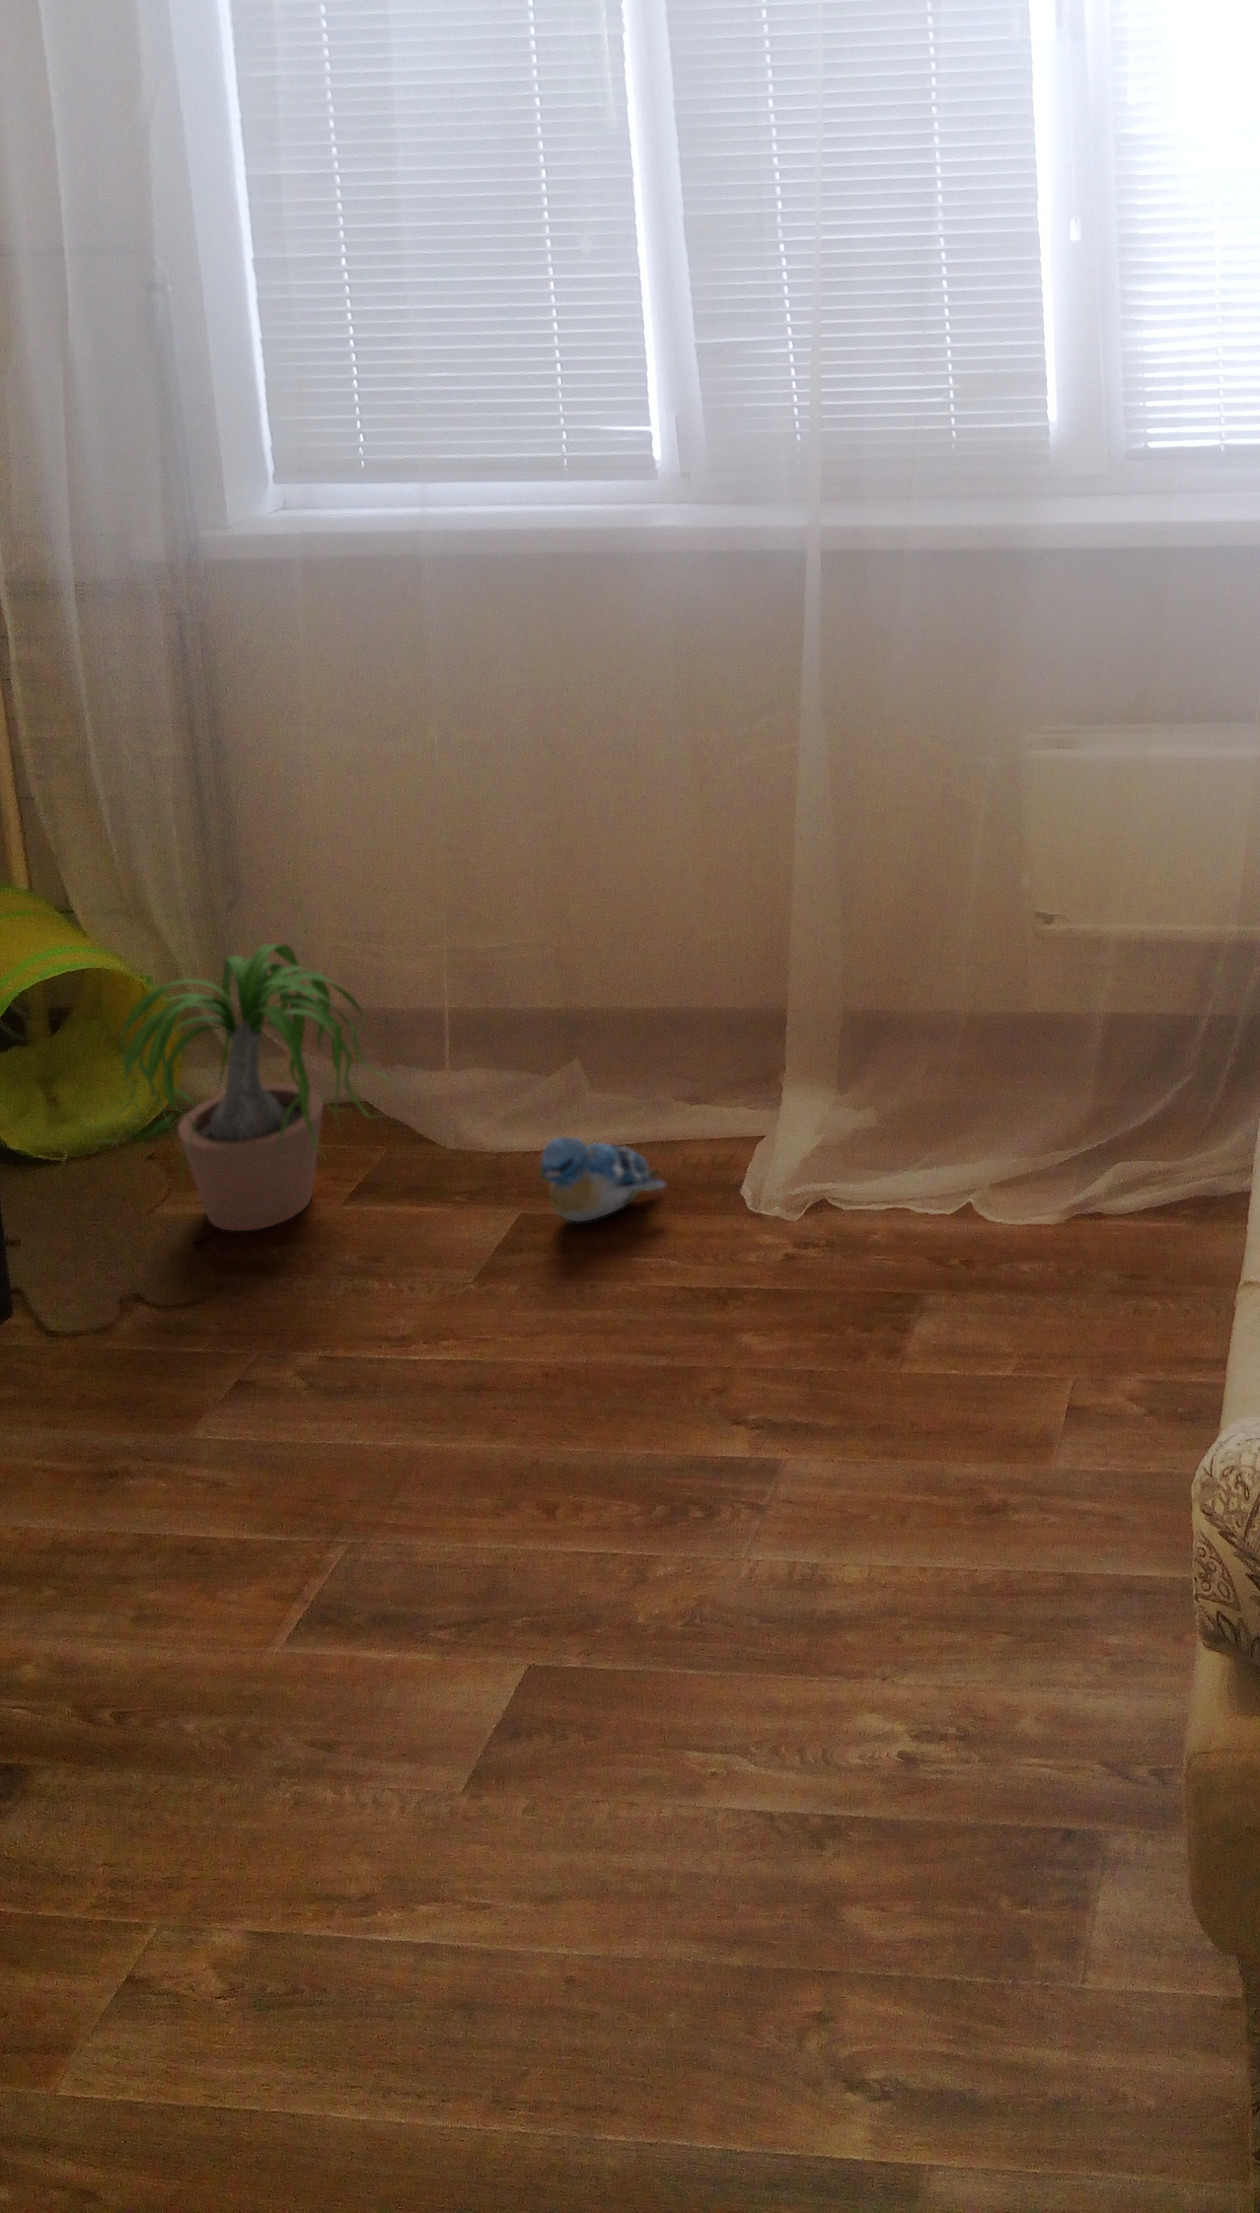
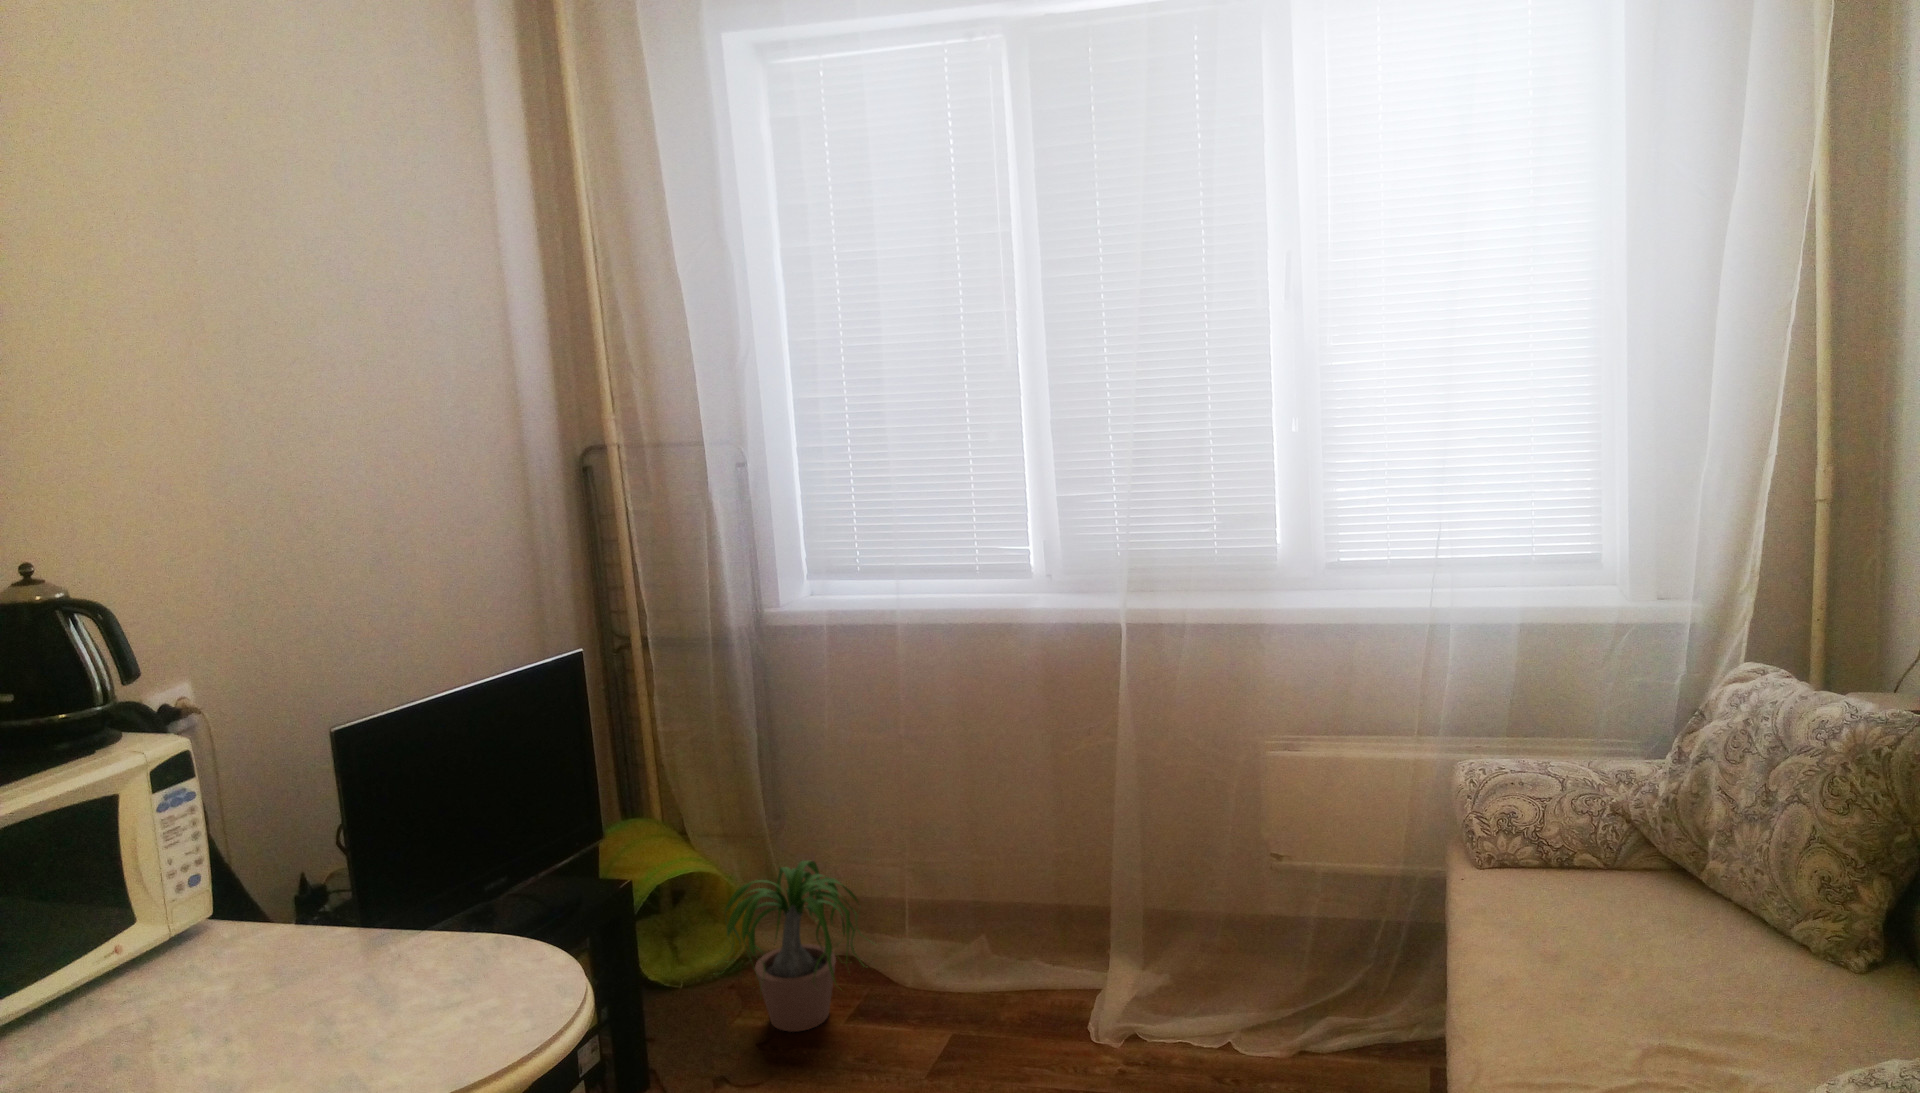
plush toy: present [539,1136,665,1221] -> none [965,985,1041,1038]

